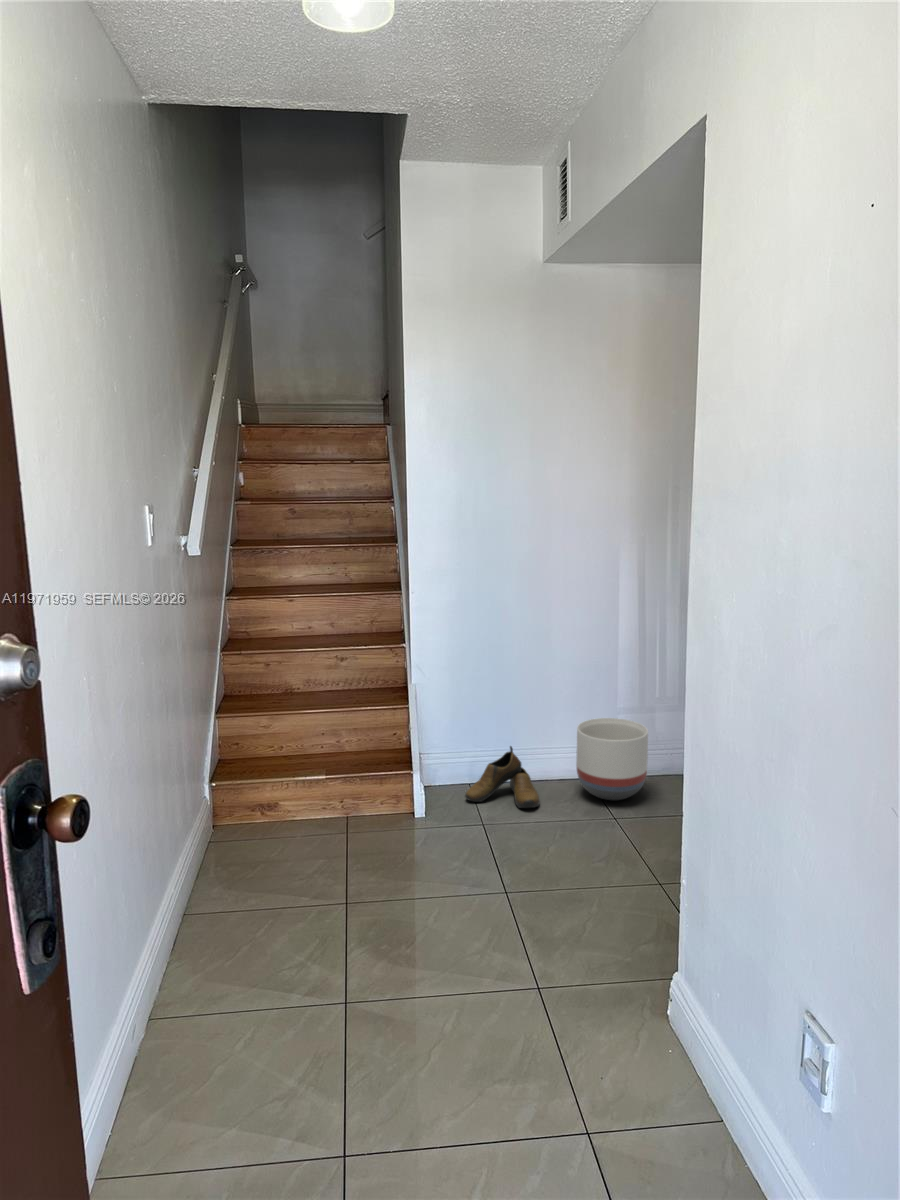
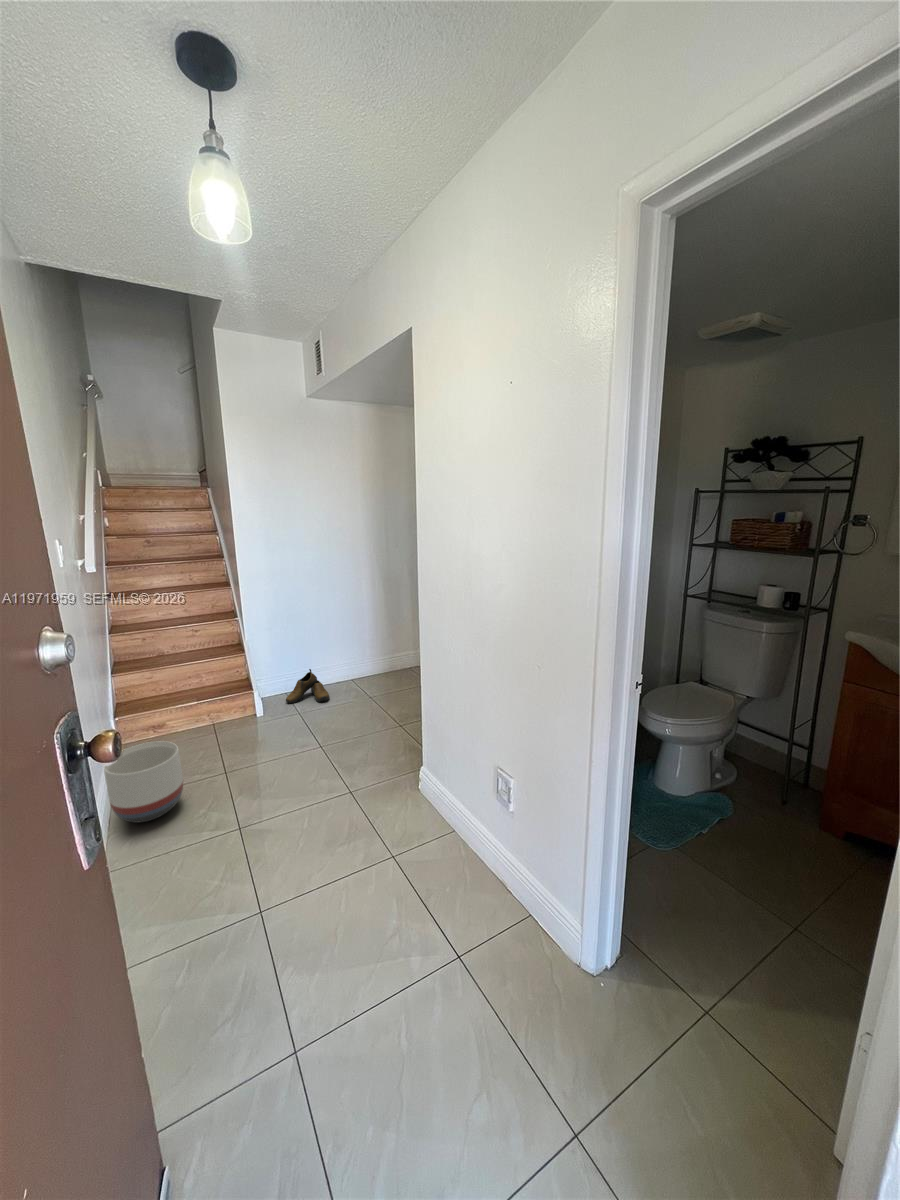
planter: present [576,718,648,800] -> present [104,741,183,822]

